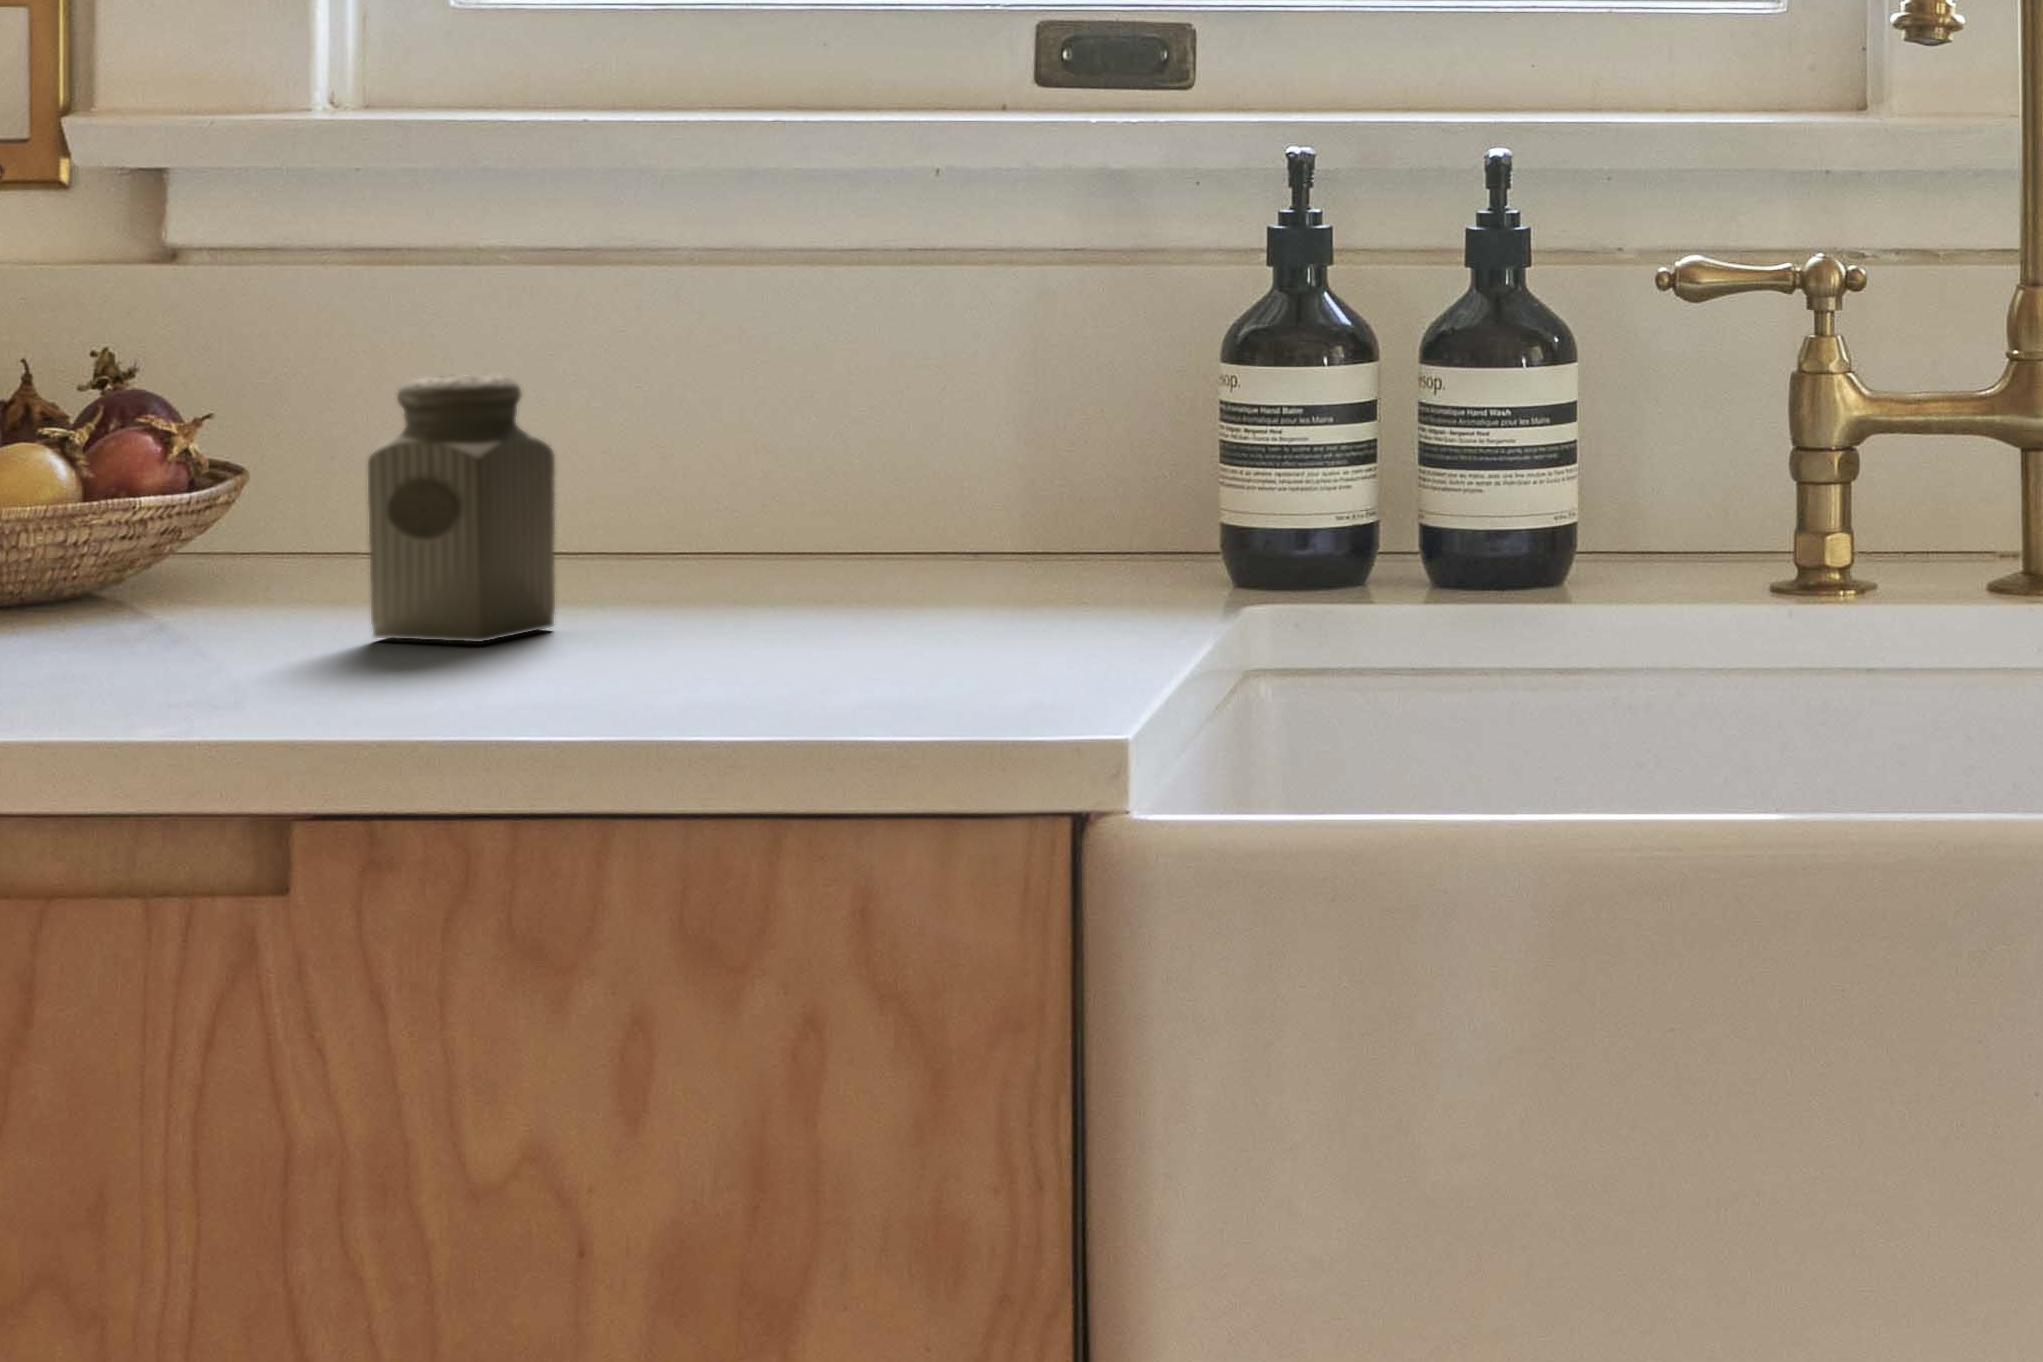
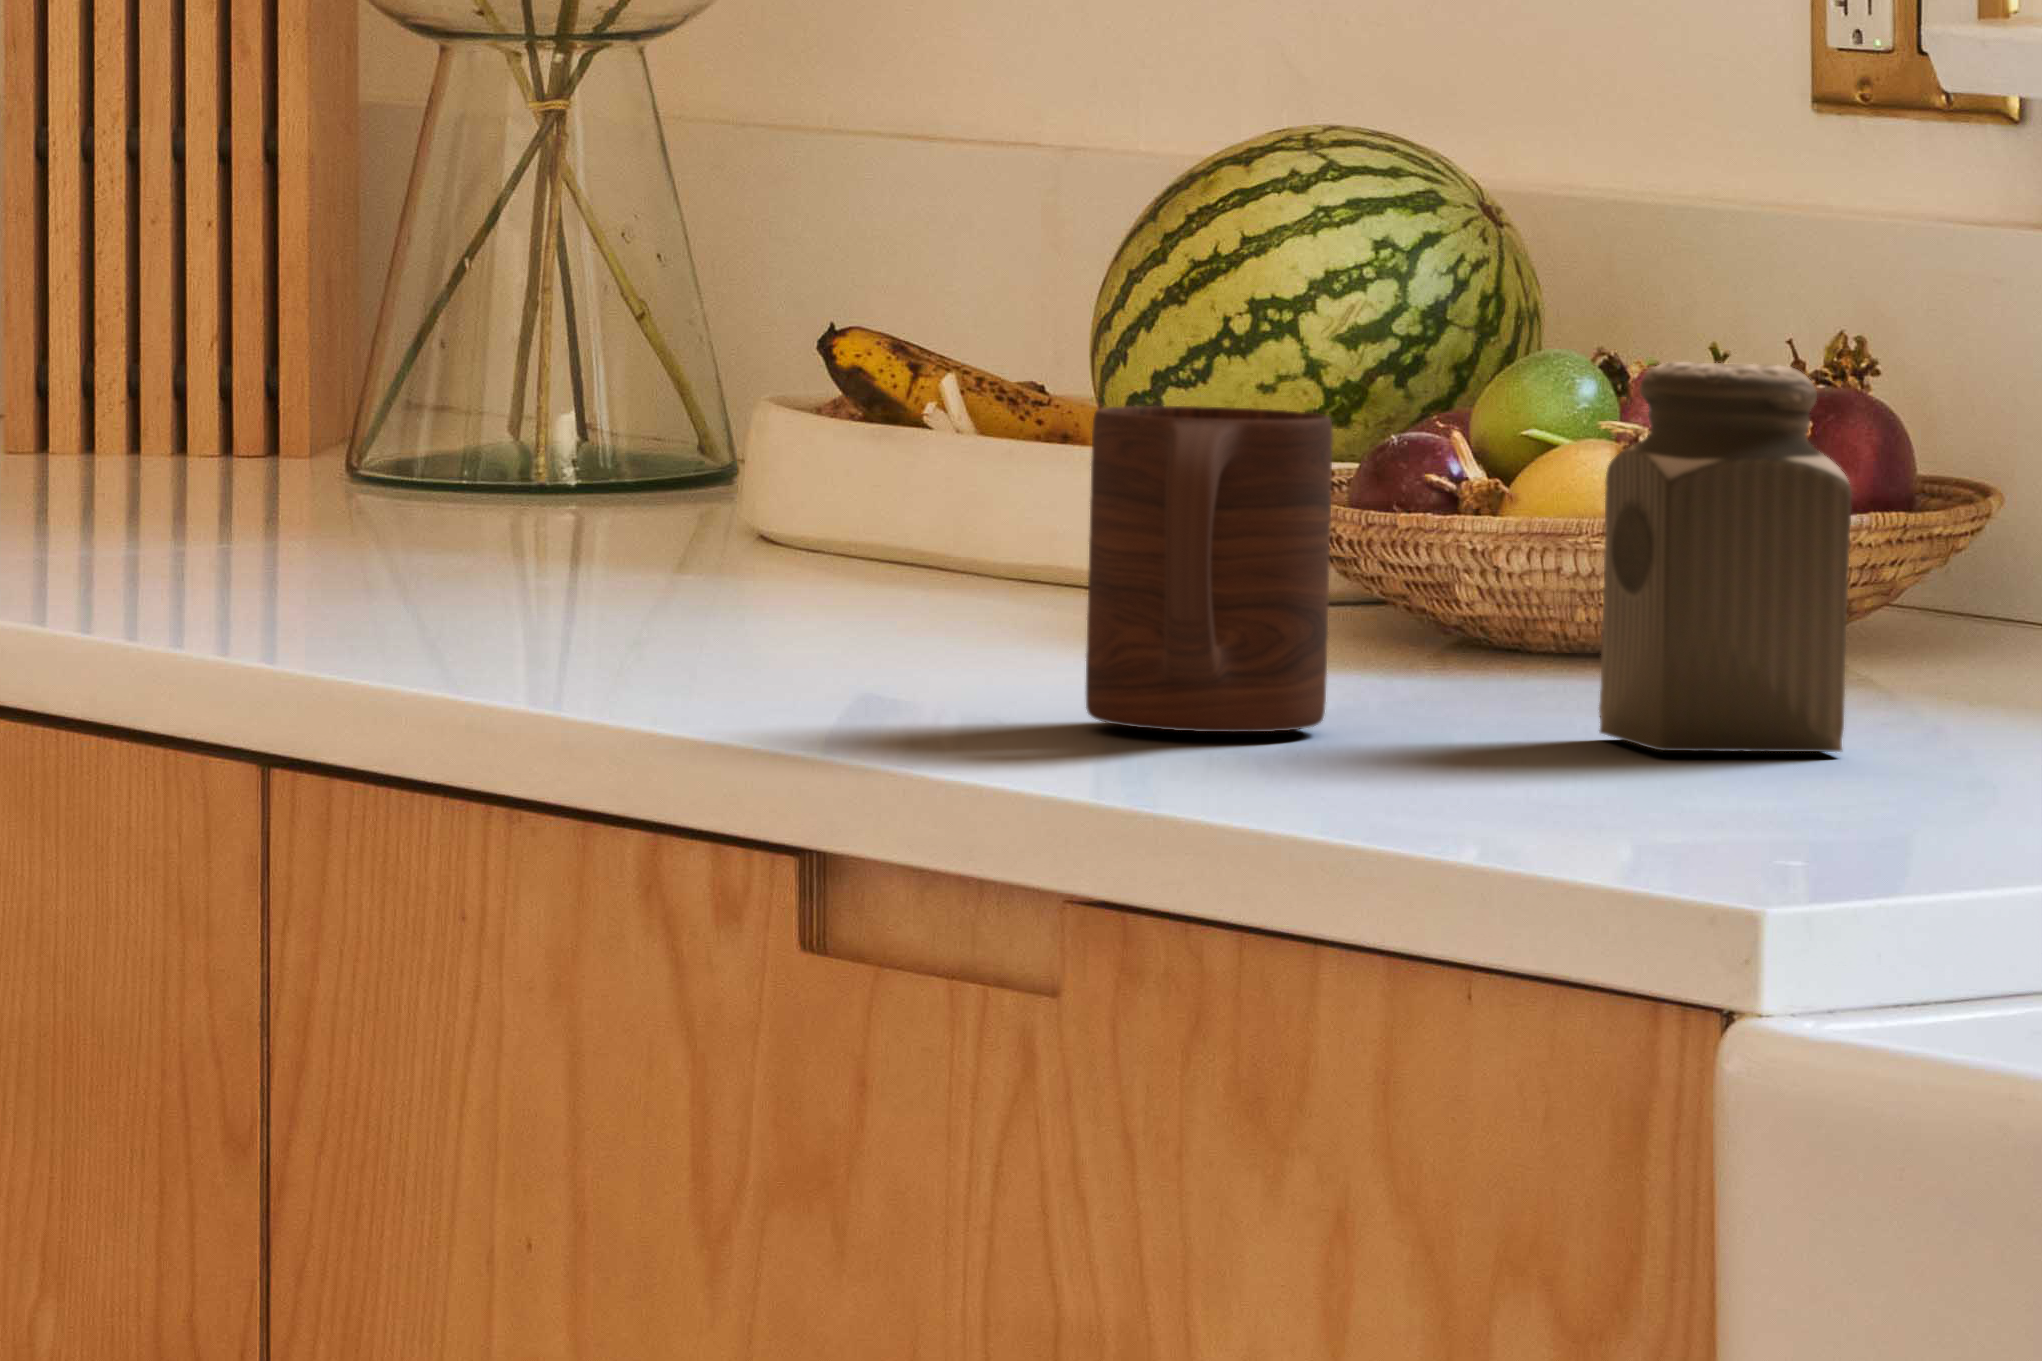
cup: none [58,442,248,679] -> present [1086,406,1333,732]

